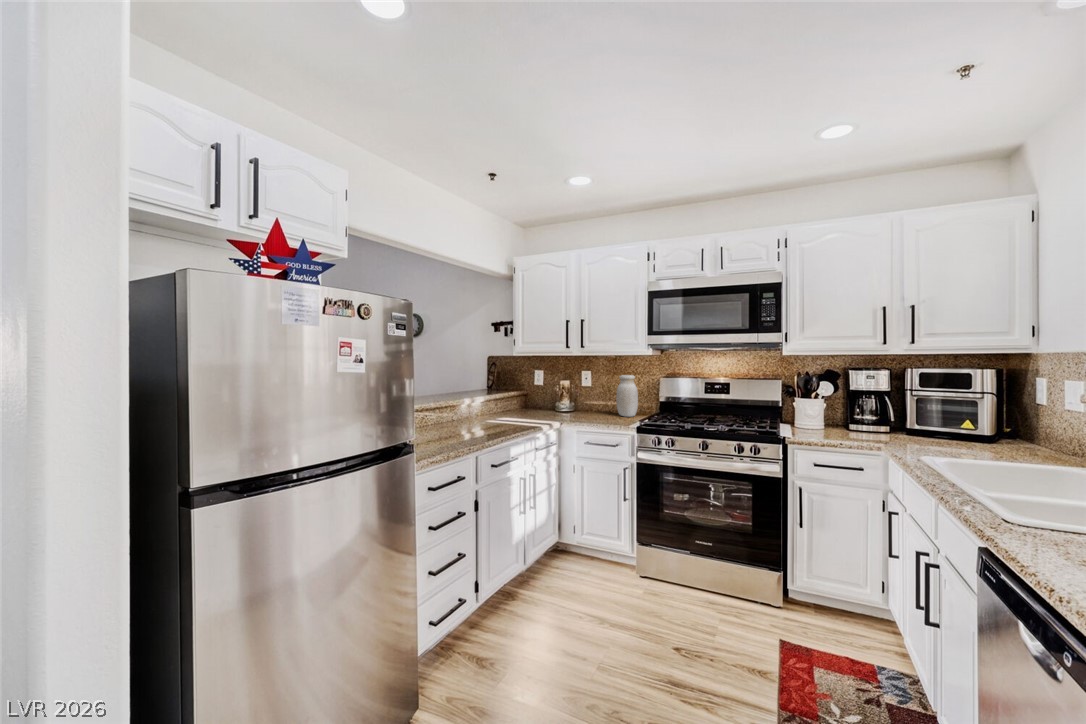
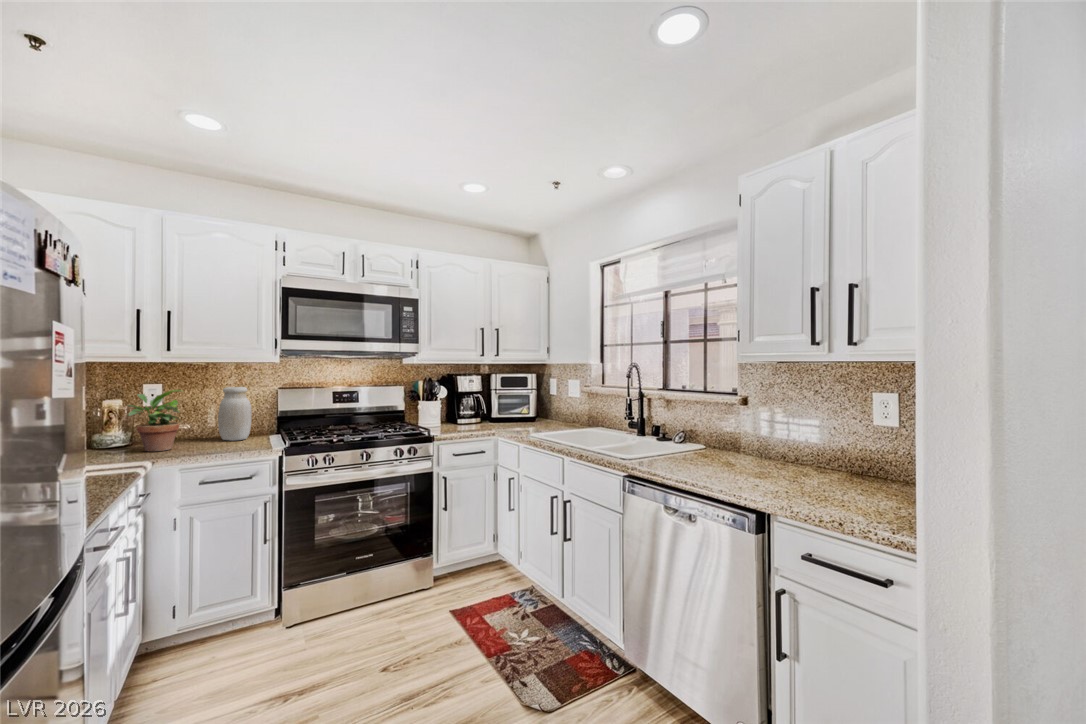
potted plant: none [561,375,592,417] -> present [128,390,182,452]

